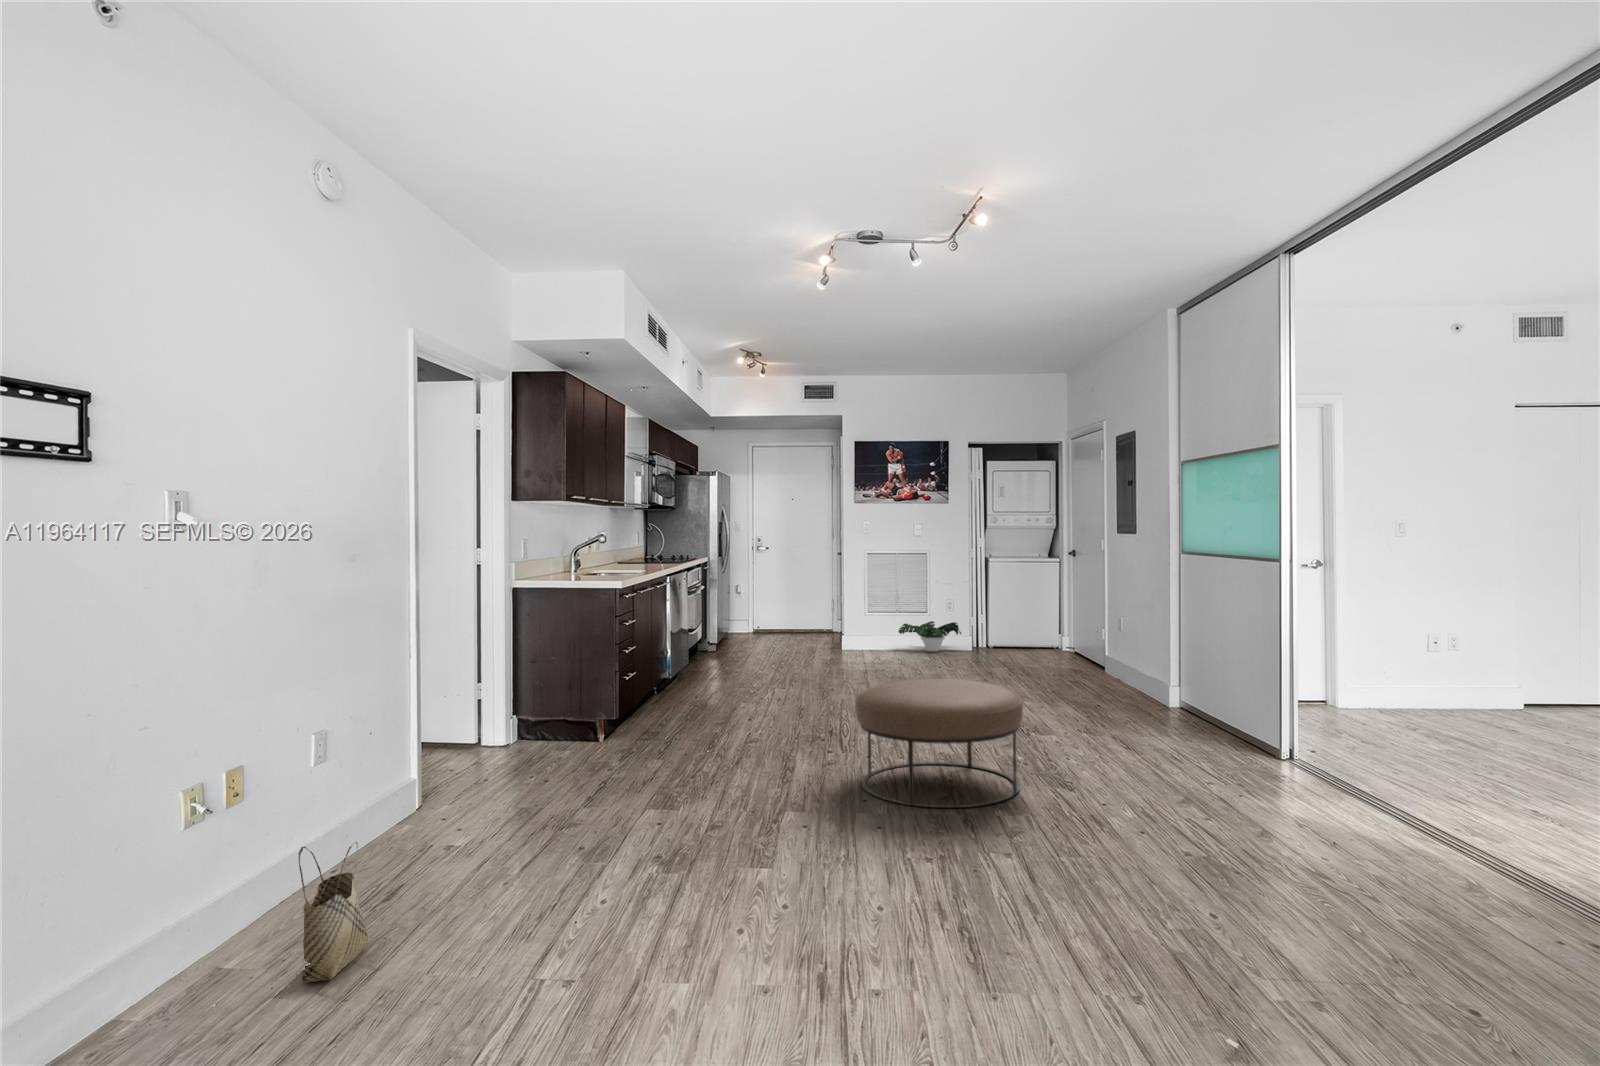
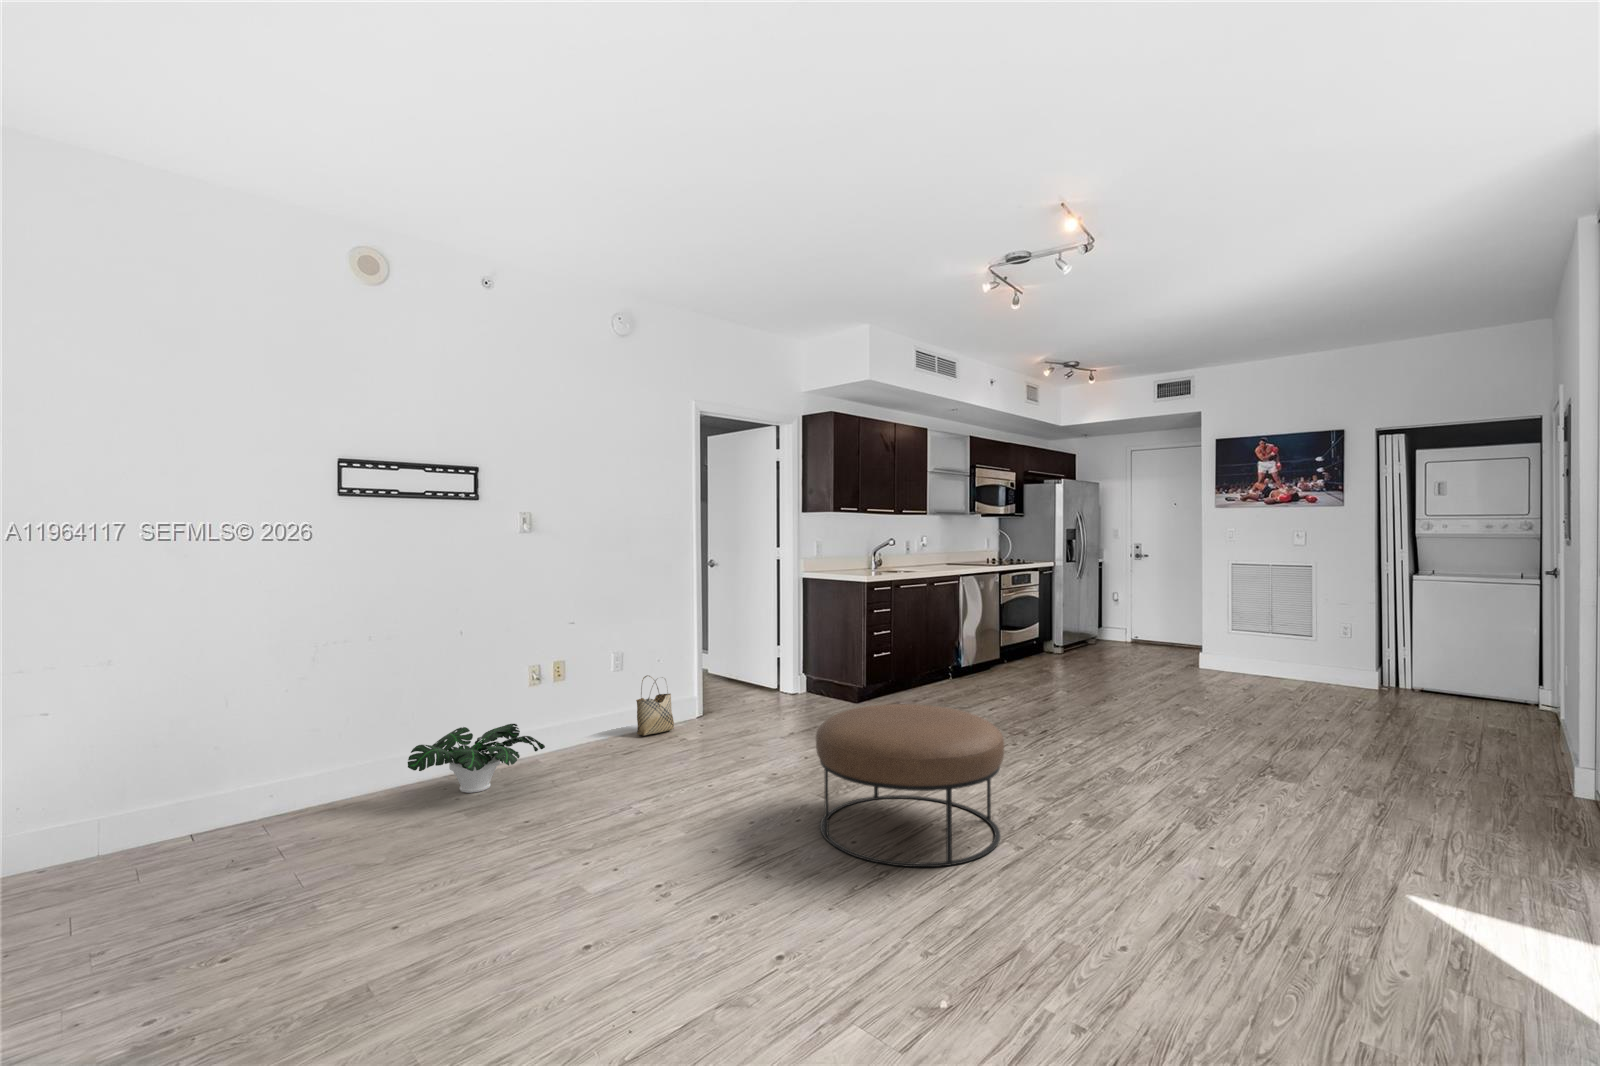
potted plant: present [898,621,961,652] -> present [408,724,545,793]
woven basket: present [299,842,368,982] -> present [636,675,674,736]

